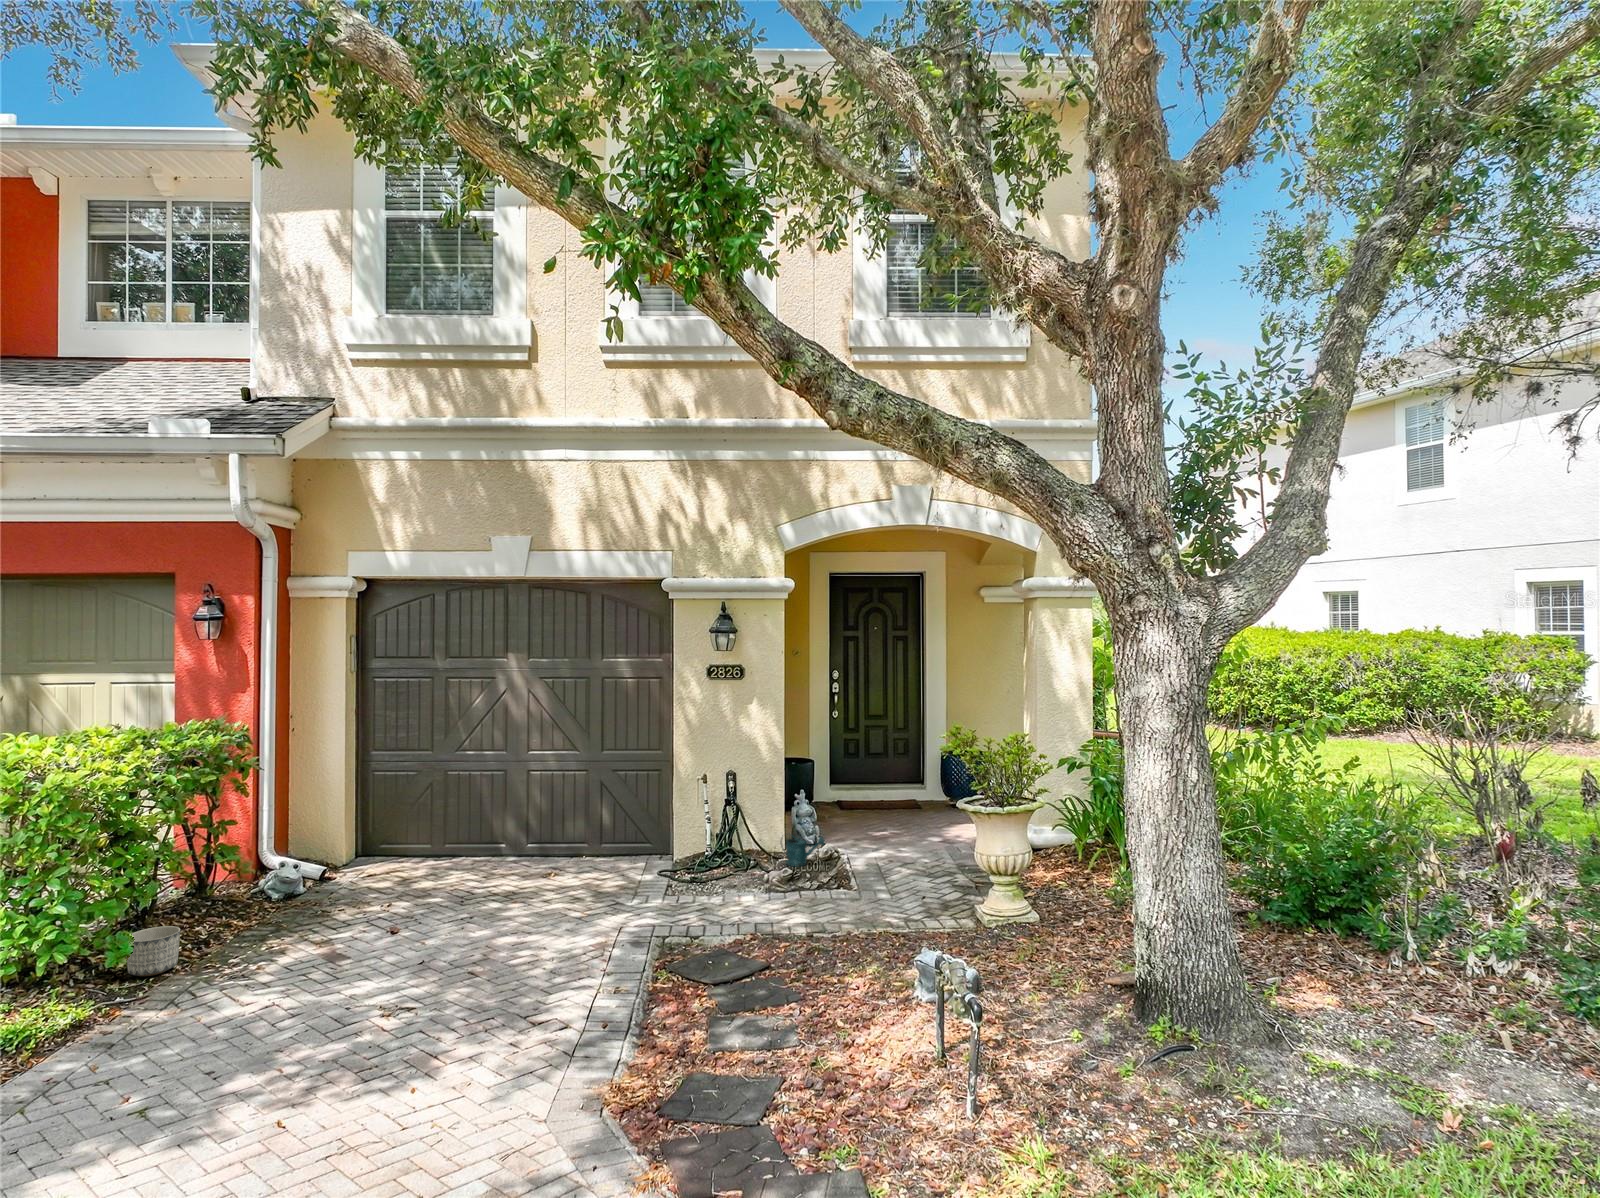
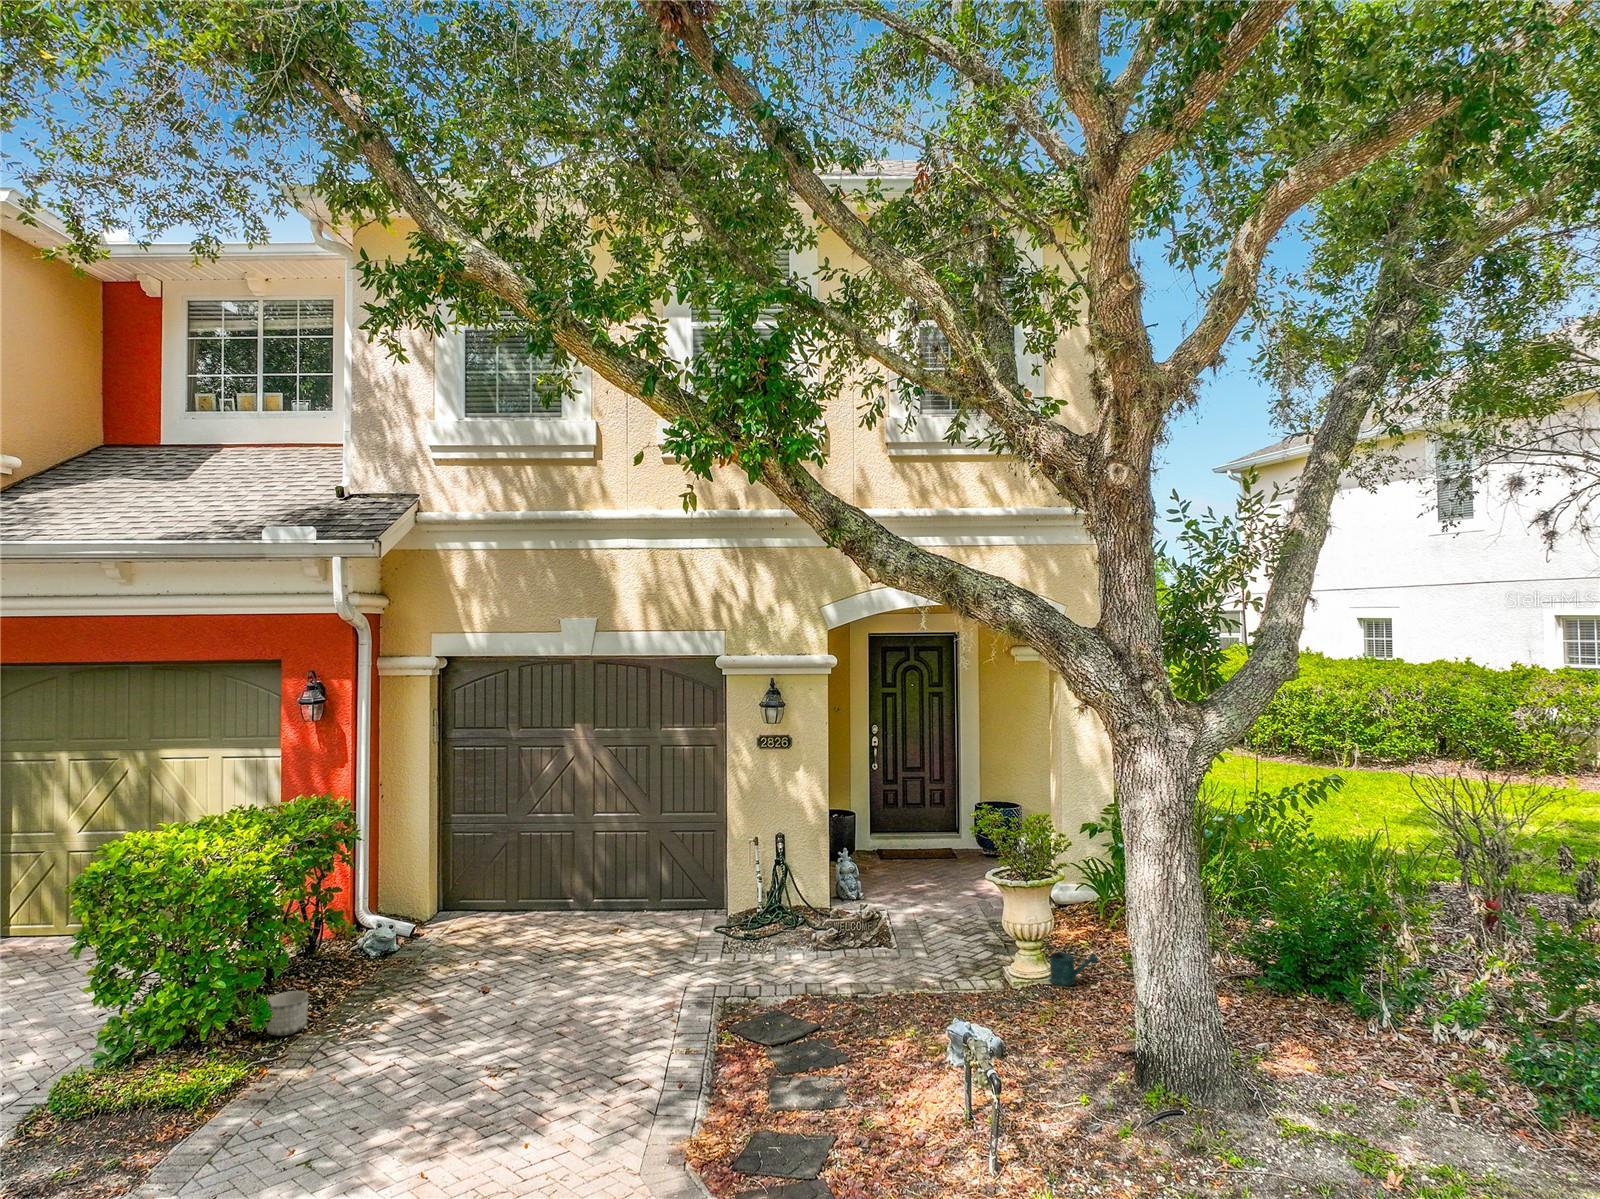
watering can: present [781,834,825,867] -> present [1046,949,1098,986]

